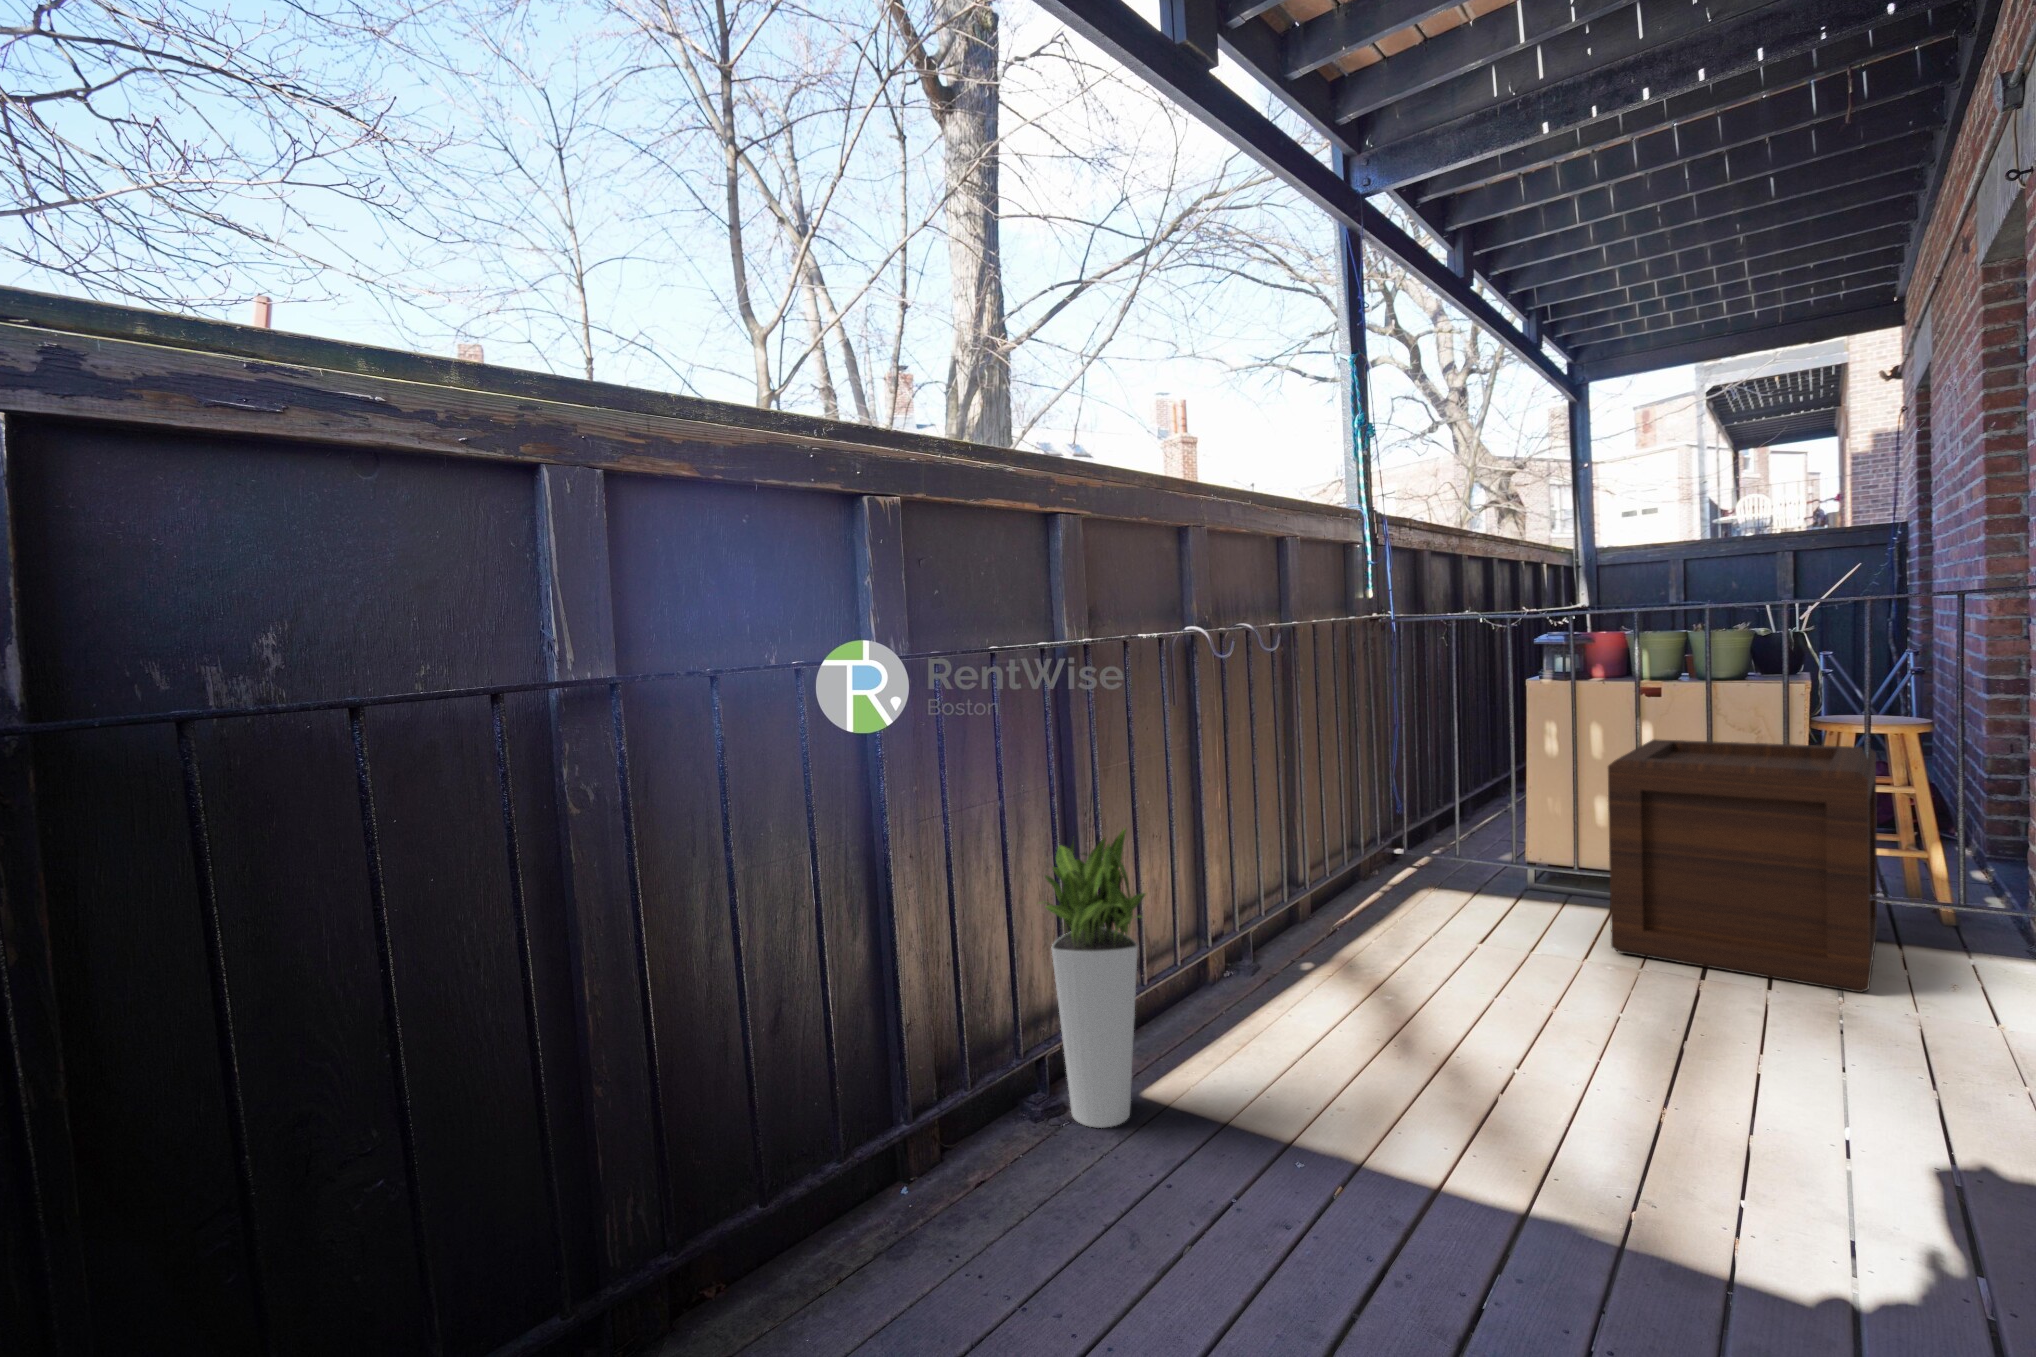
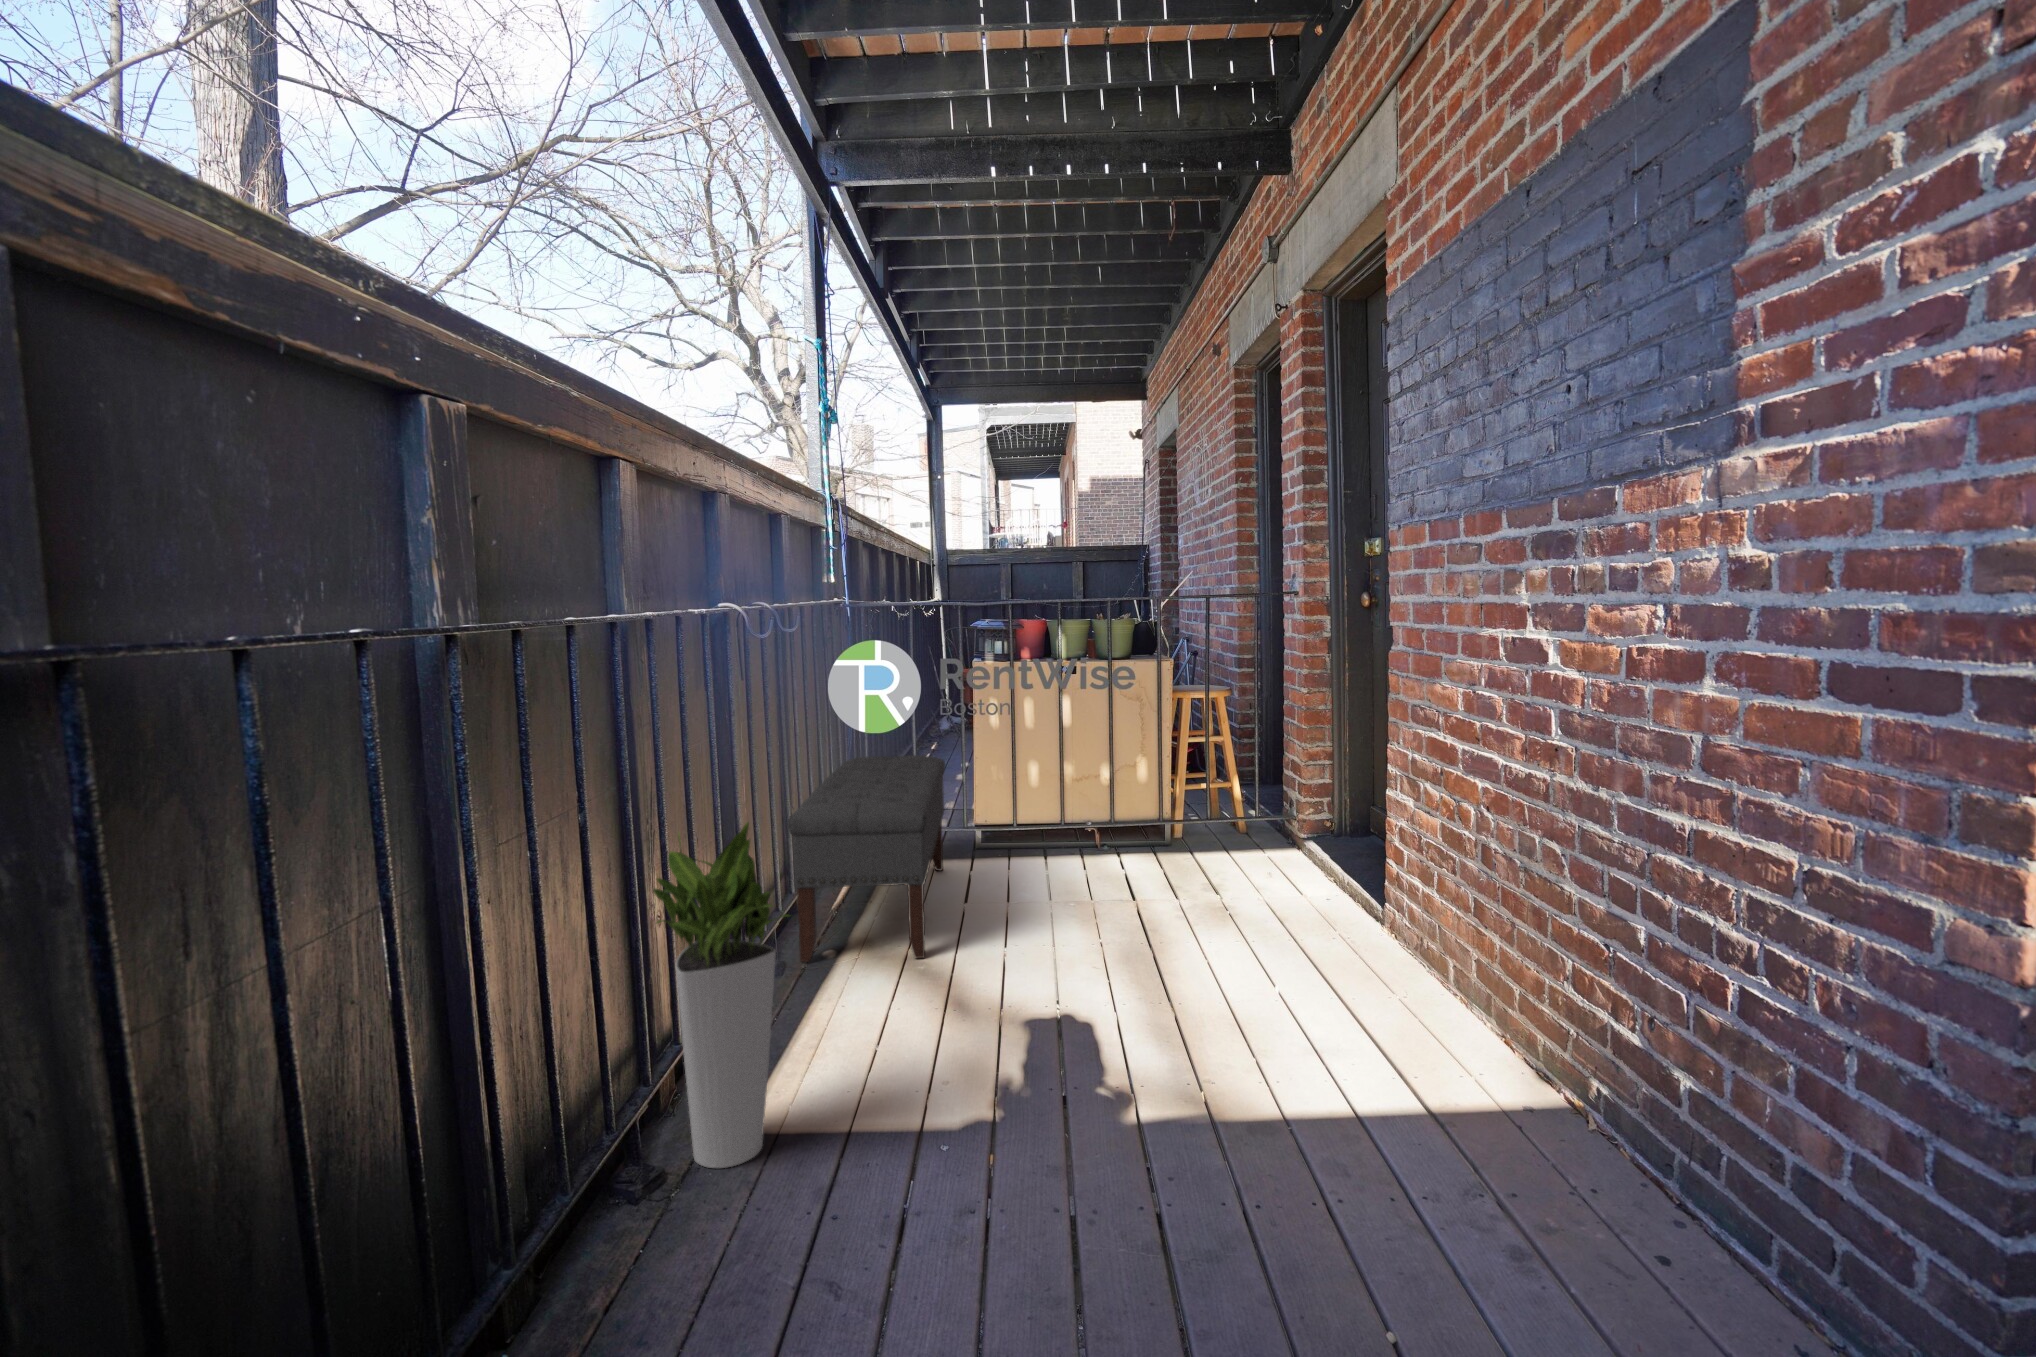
wooden crate: present [1608,739,1877,992] -> none [1065,707,1234,888]
bench: none [1253,776,1477,993] -> present [788,755,945,962]

